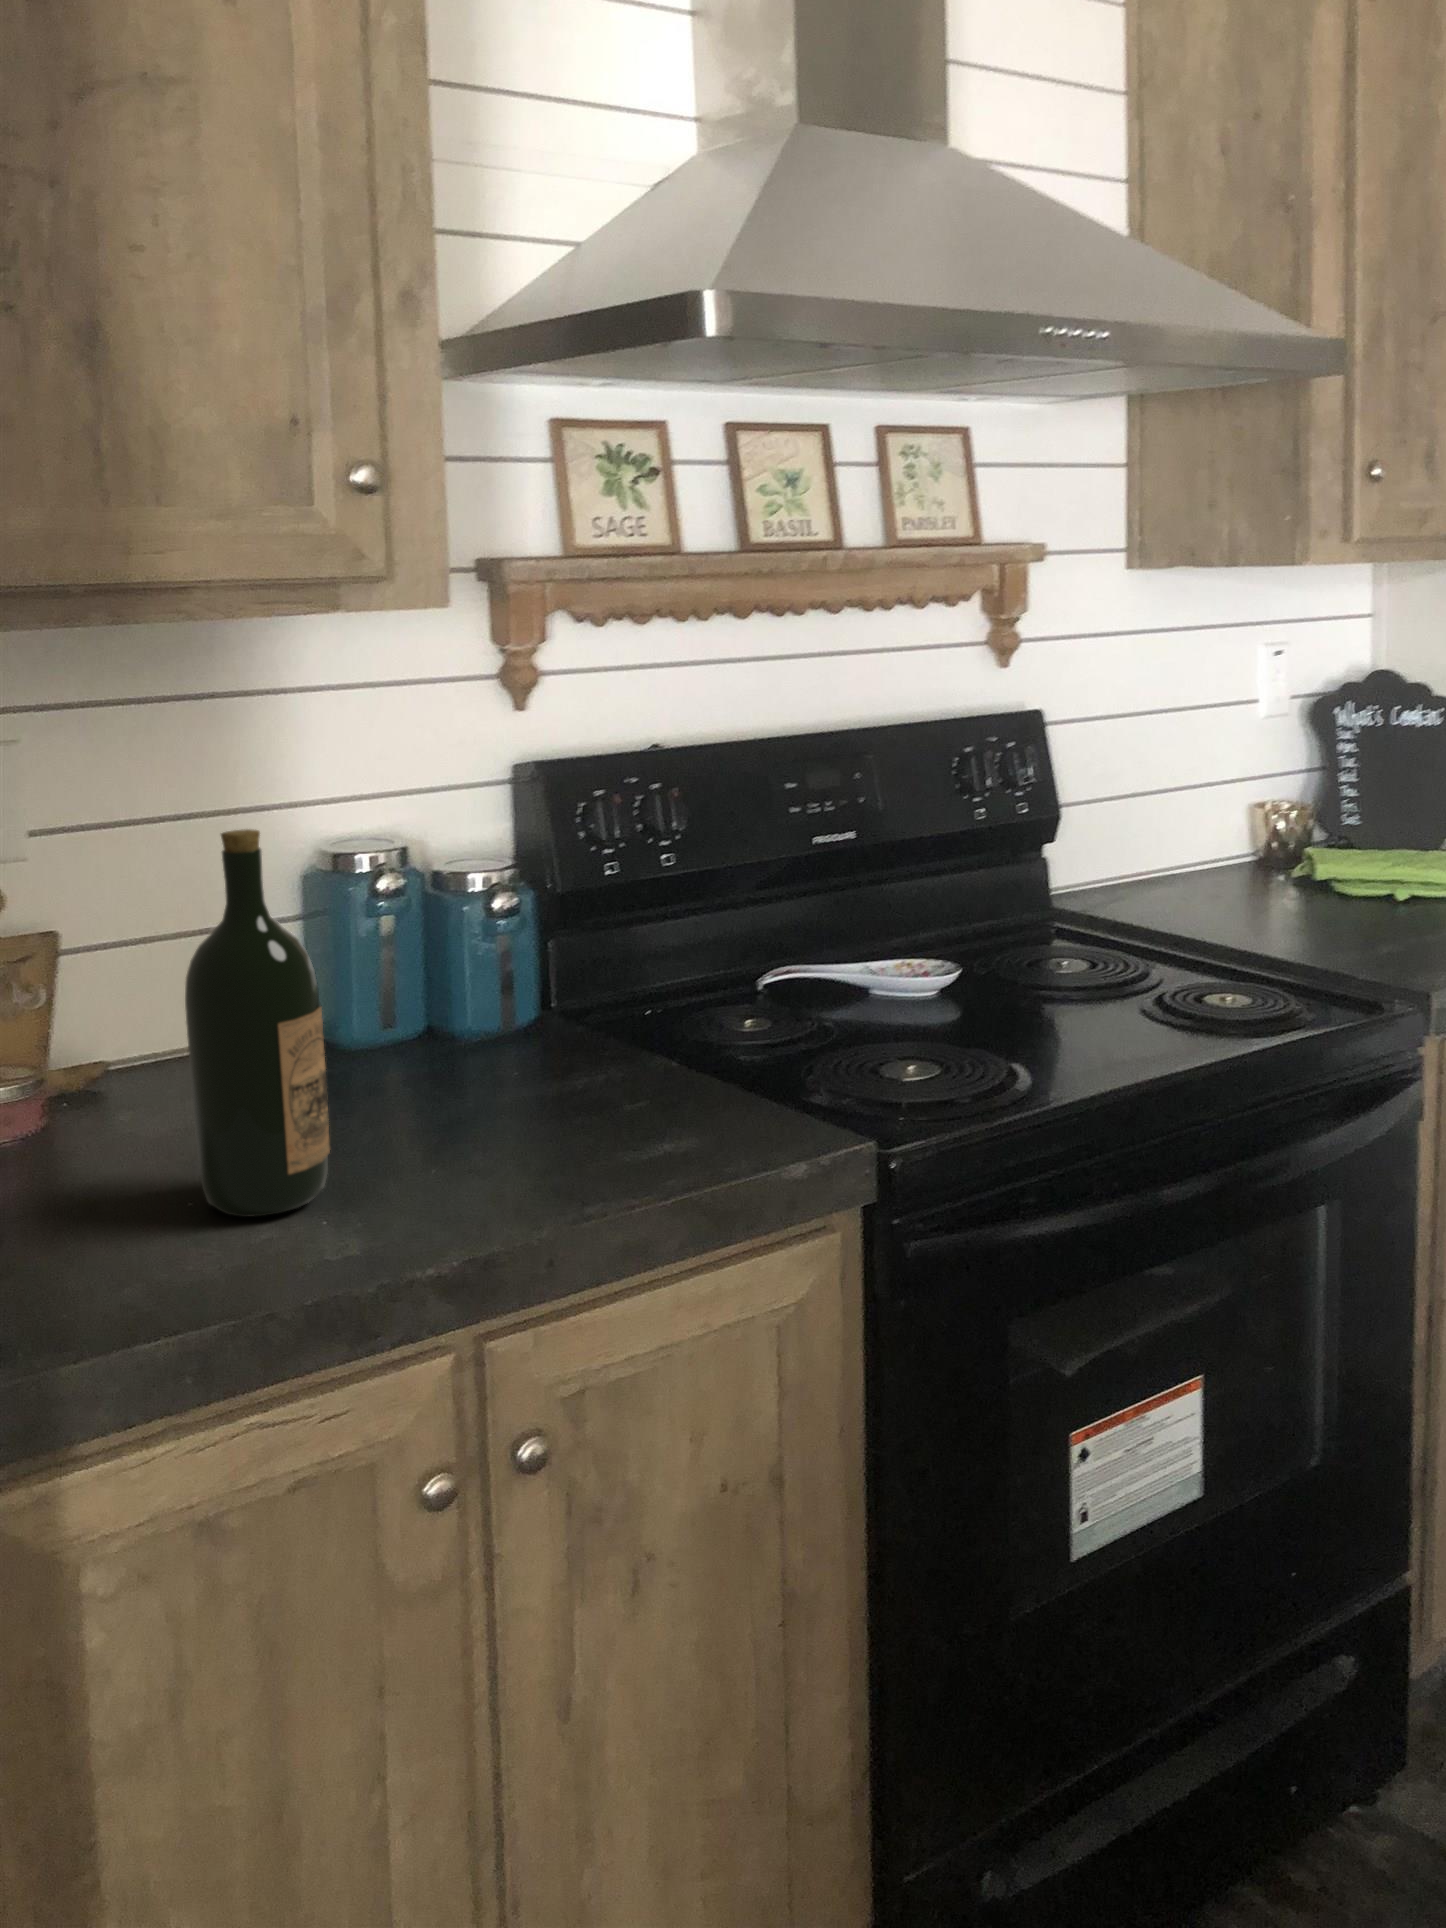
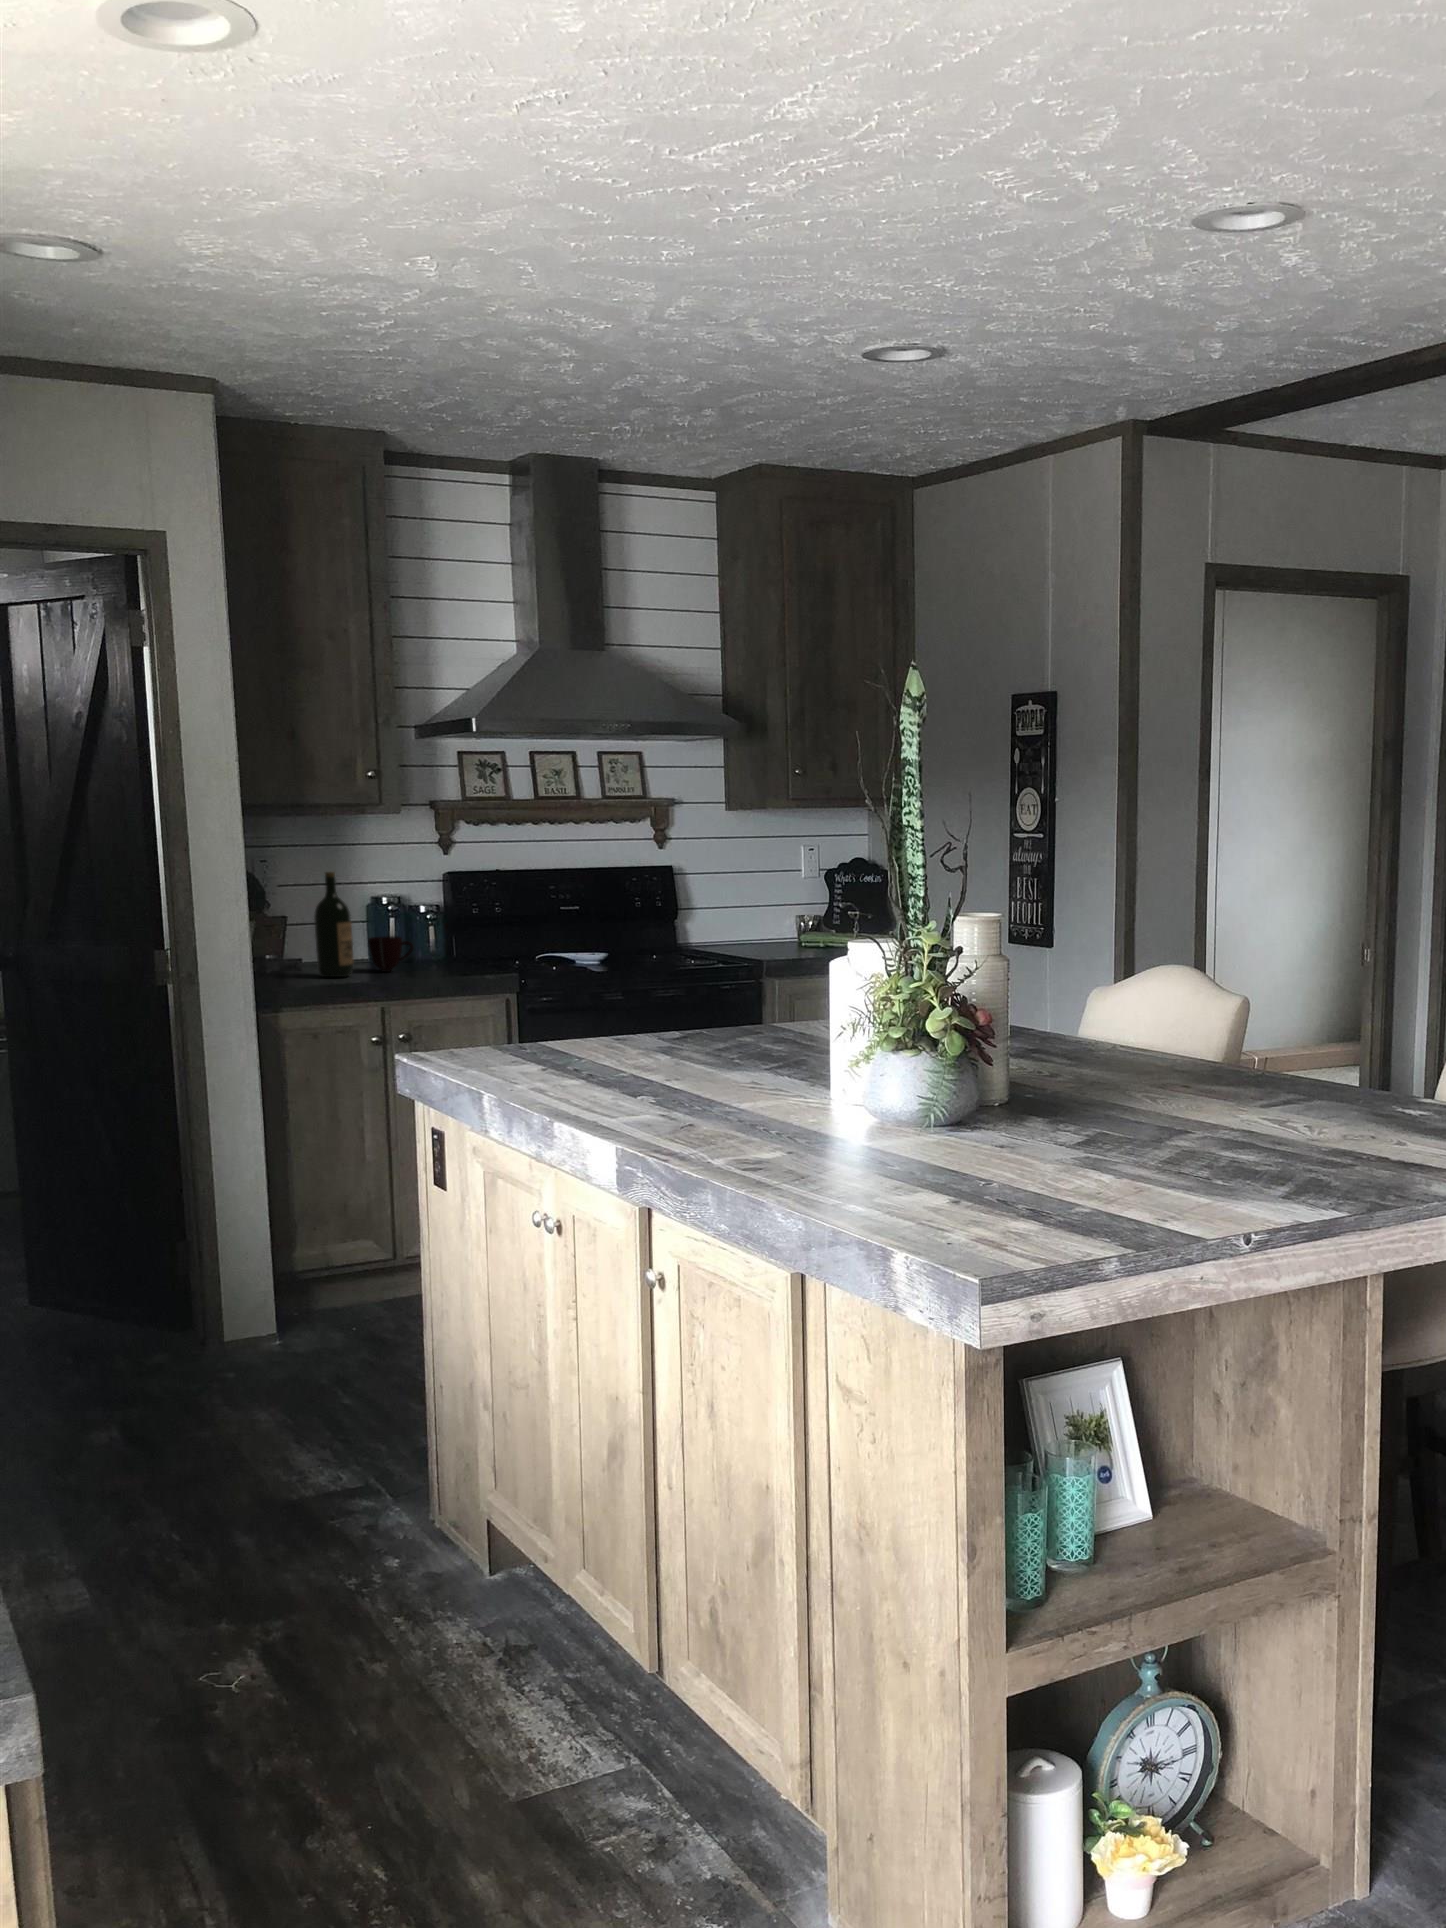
mug: none [359,1012,516,1141] -> present [368,936,413,972]

